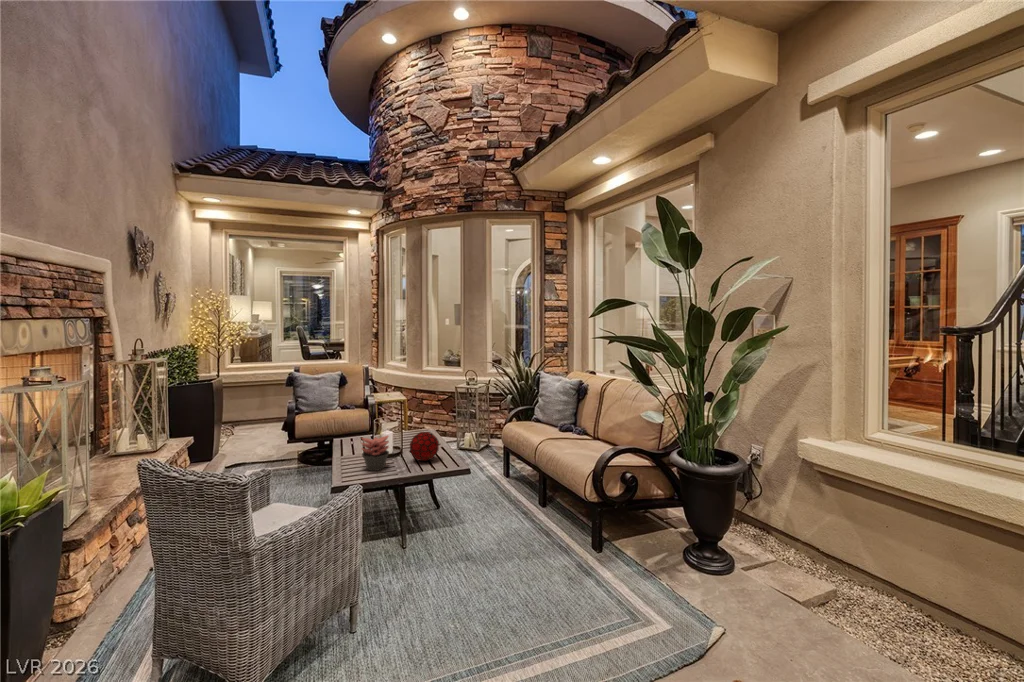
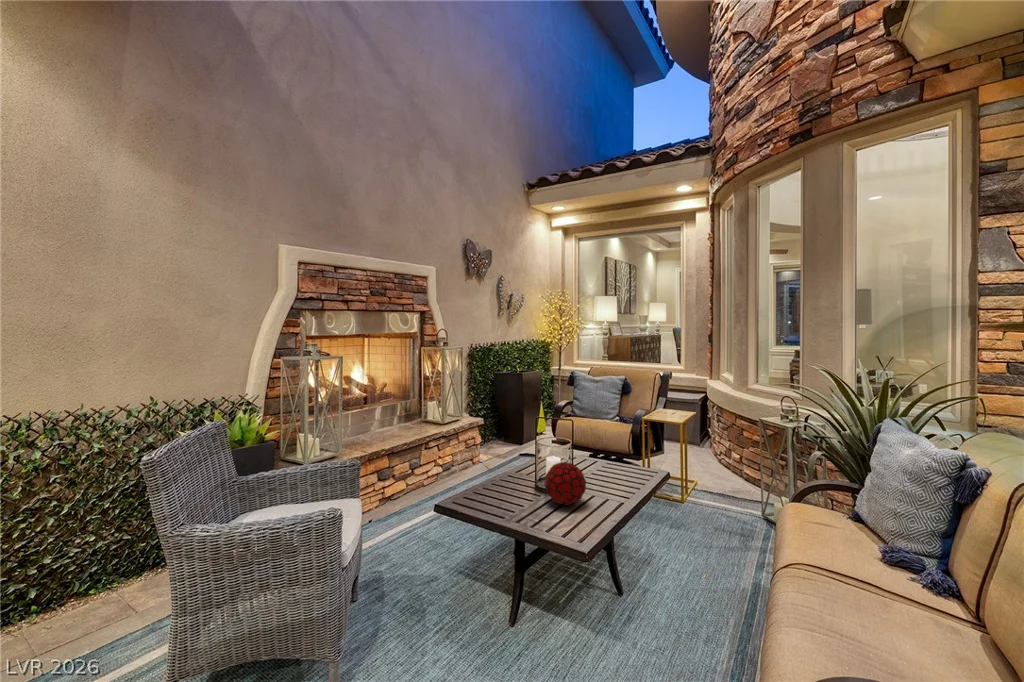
succulent plant: present [362,436,389,471] -> none [488,449,526,496]

